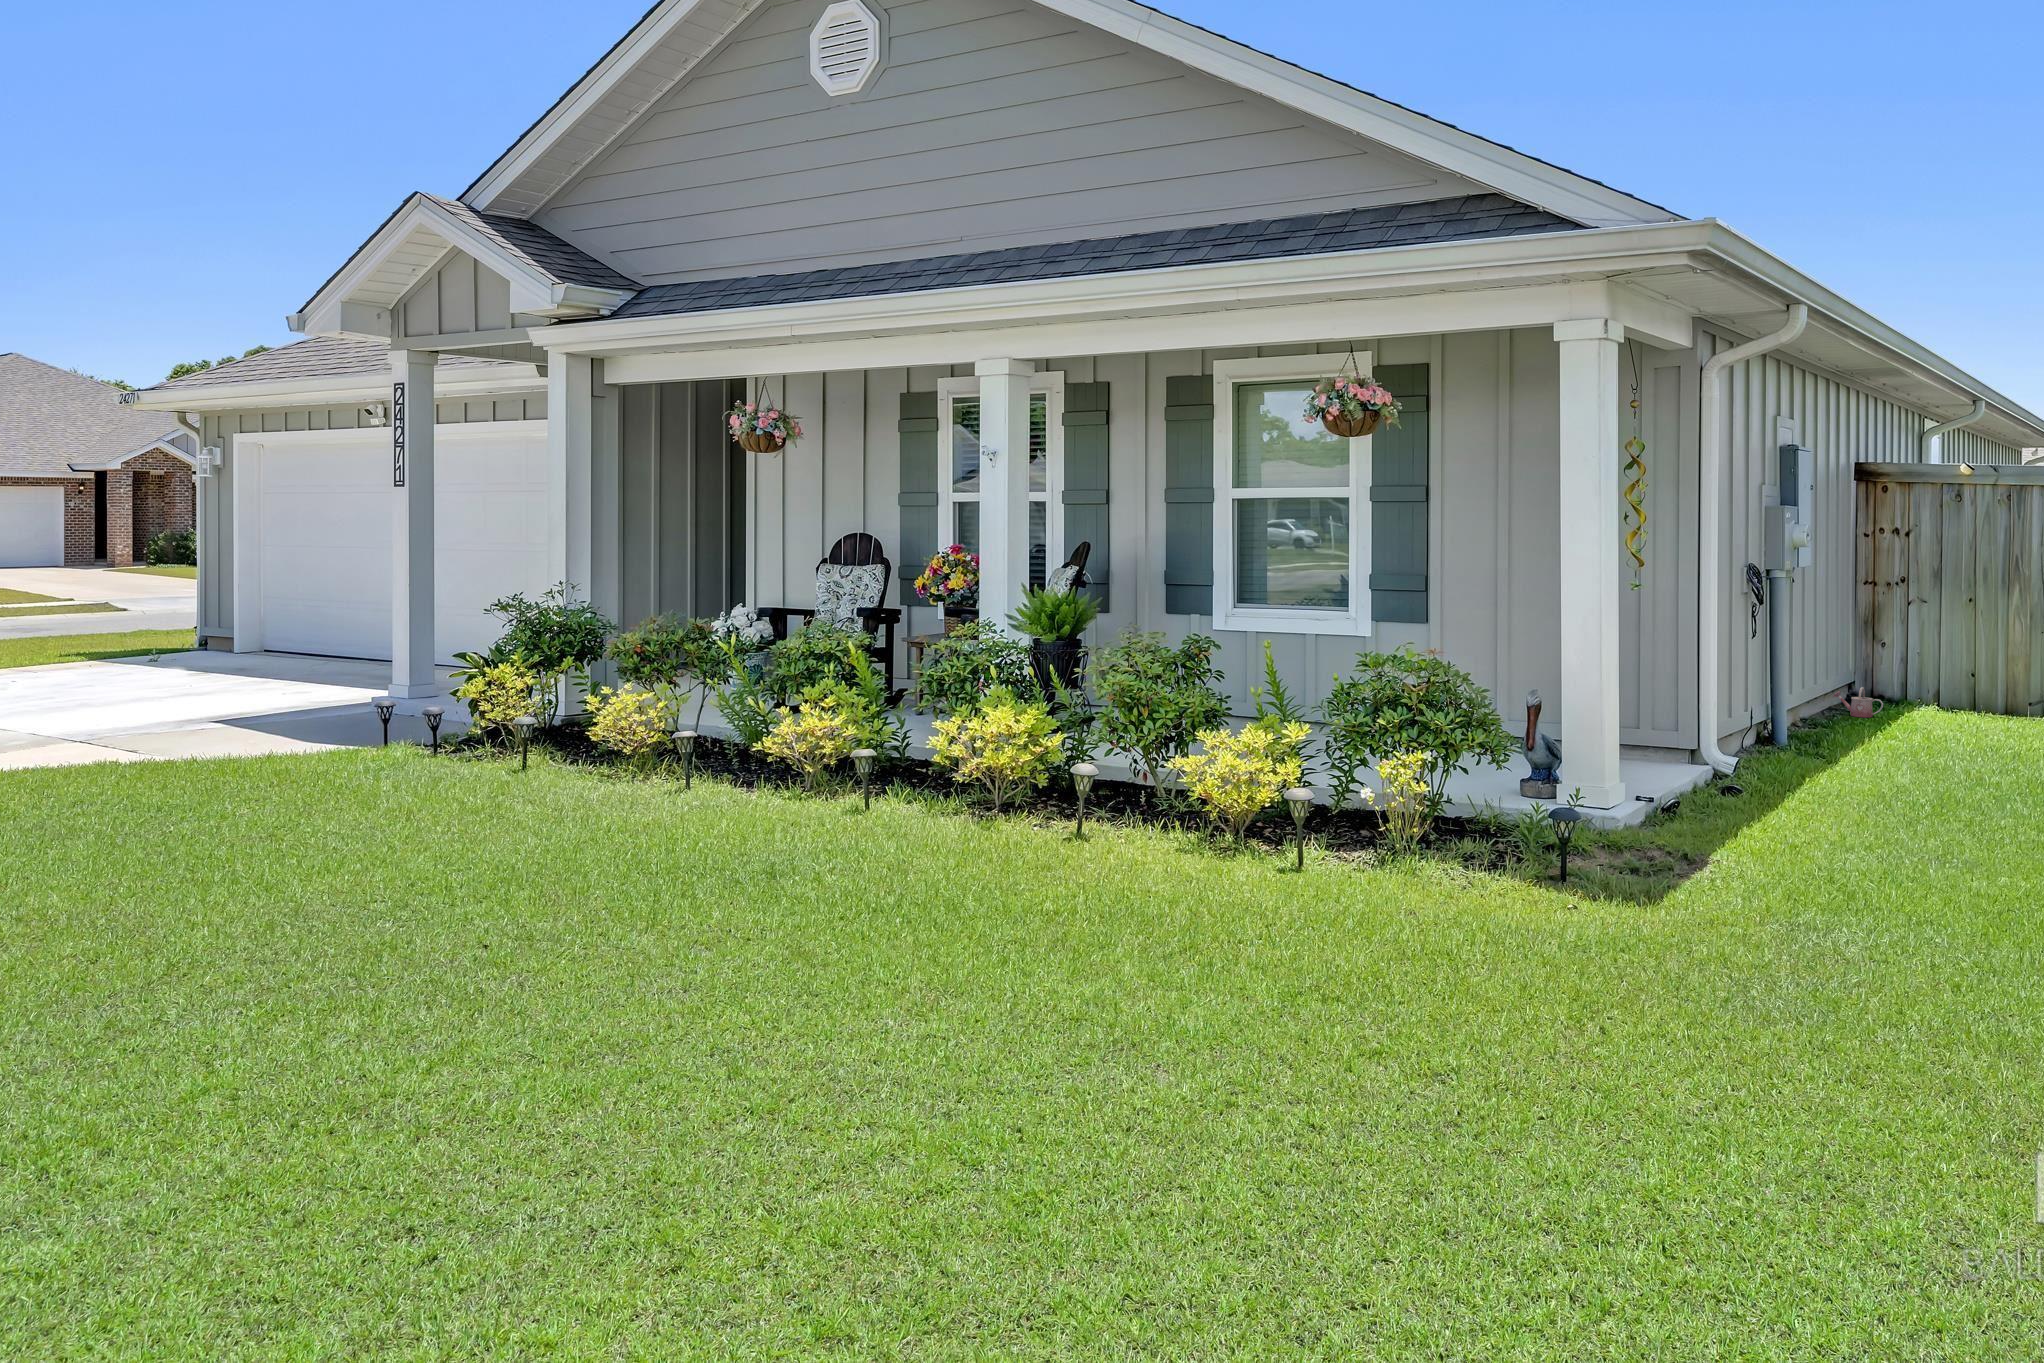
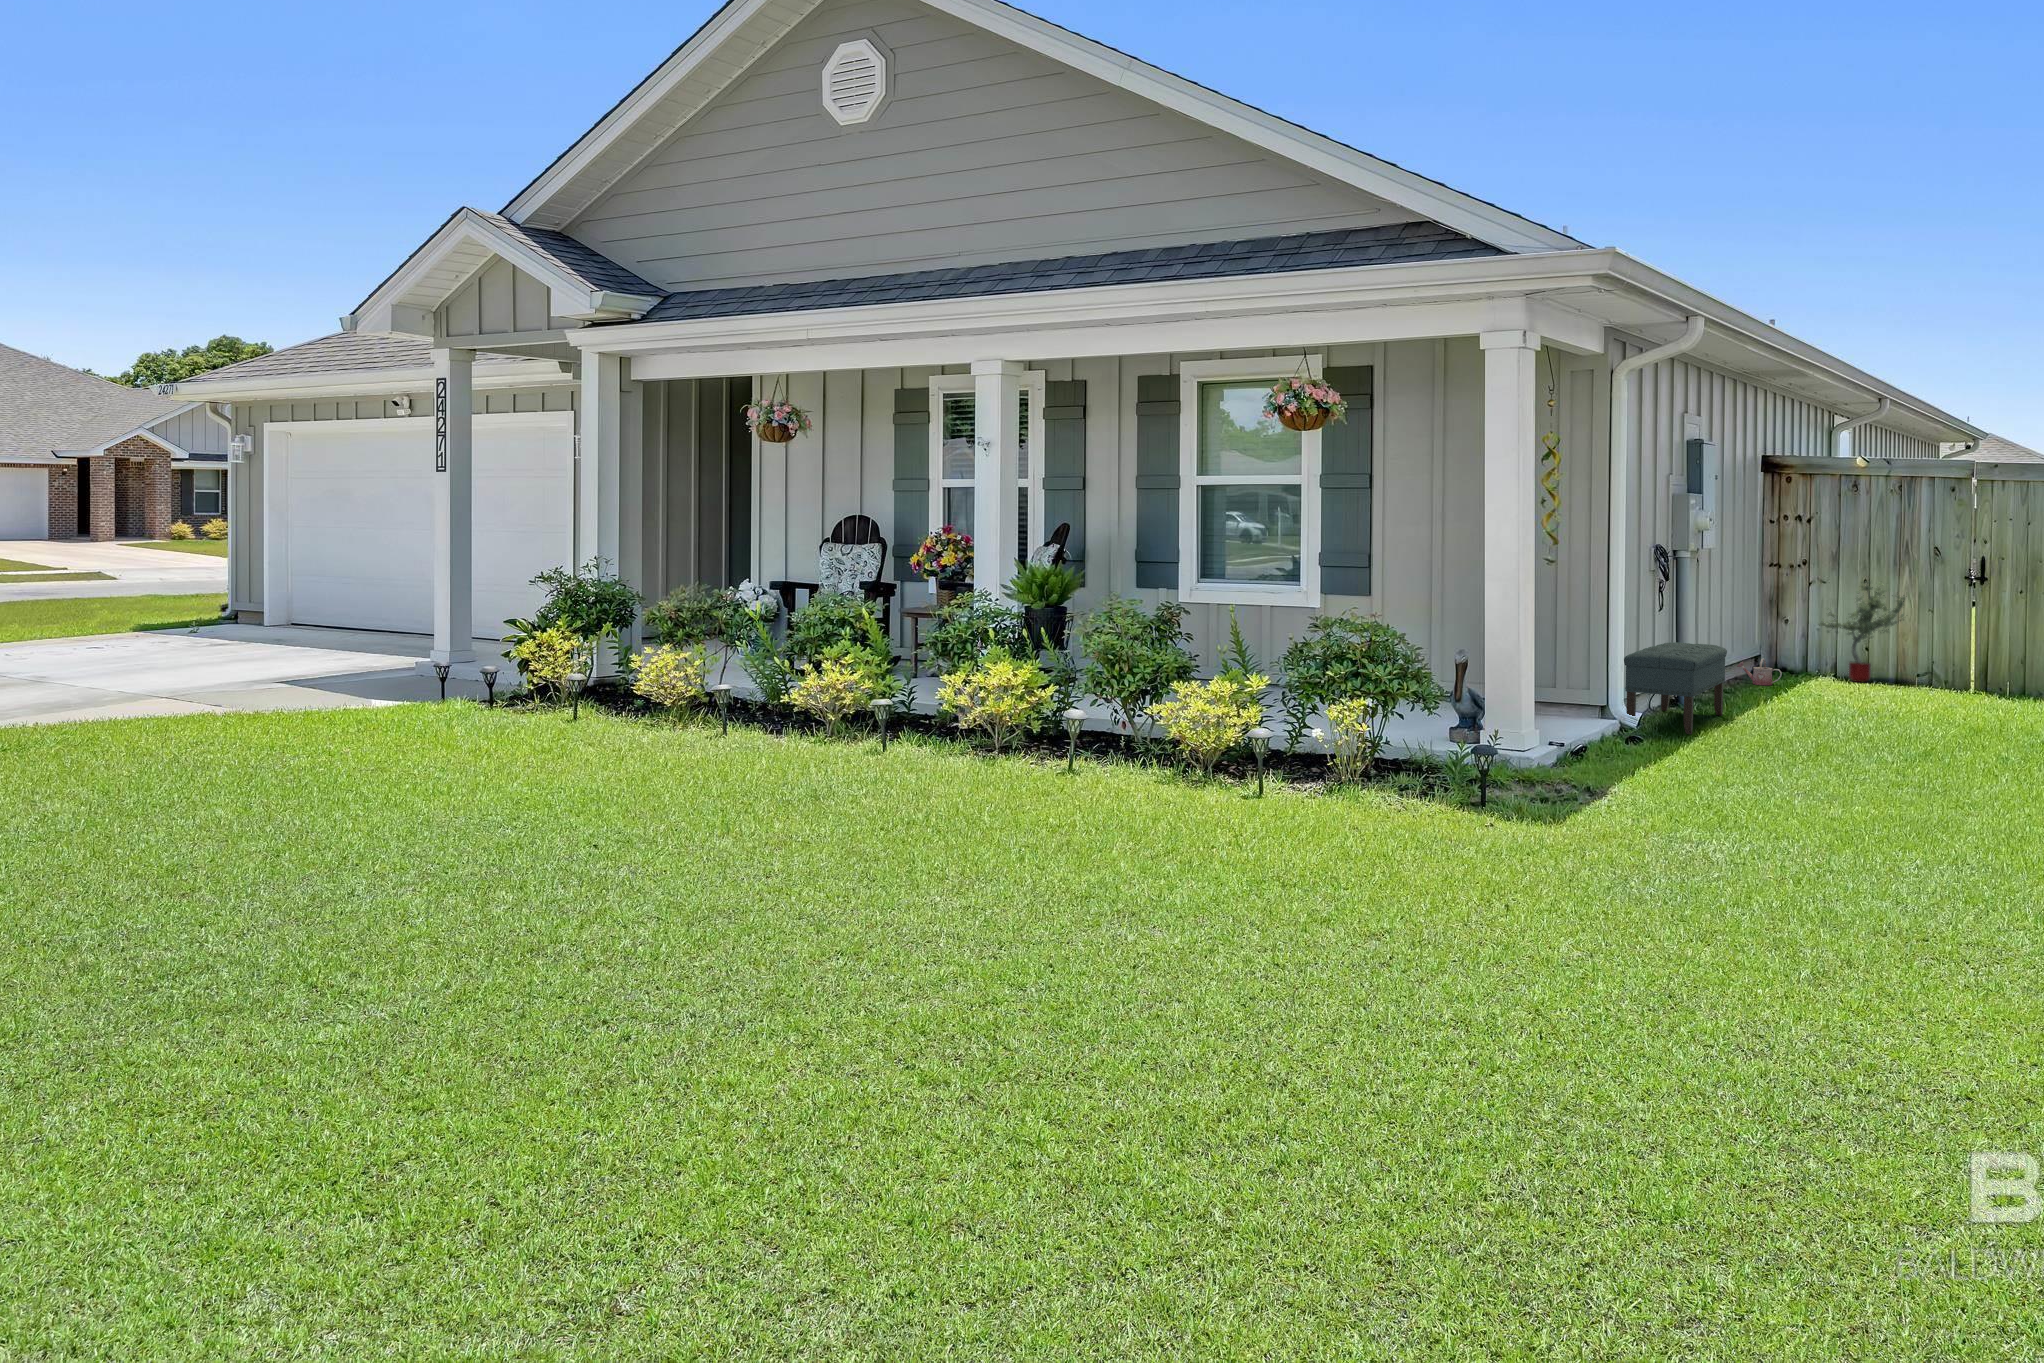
potted tree: none [1920,600,2021,713] -> present [1819,581,1905,682]
bench: none [1715,673,1828,781] -> present [1624,642,1727,734]

